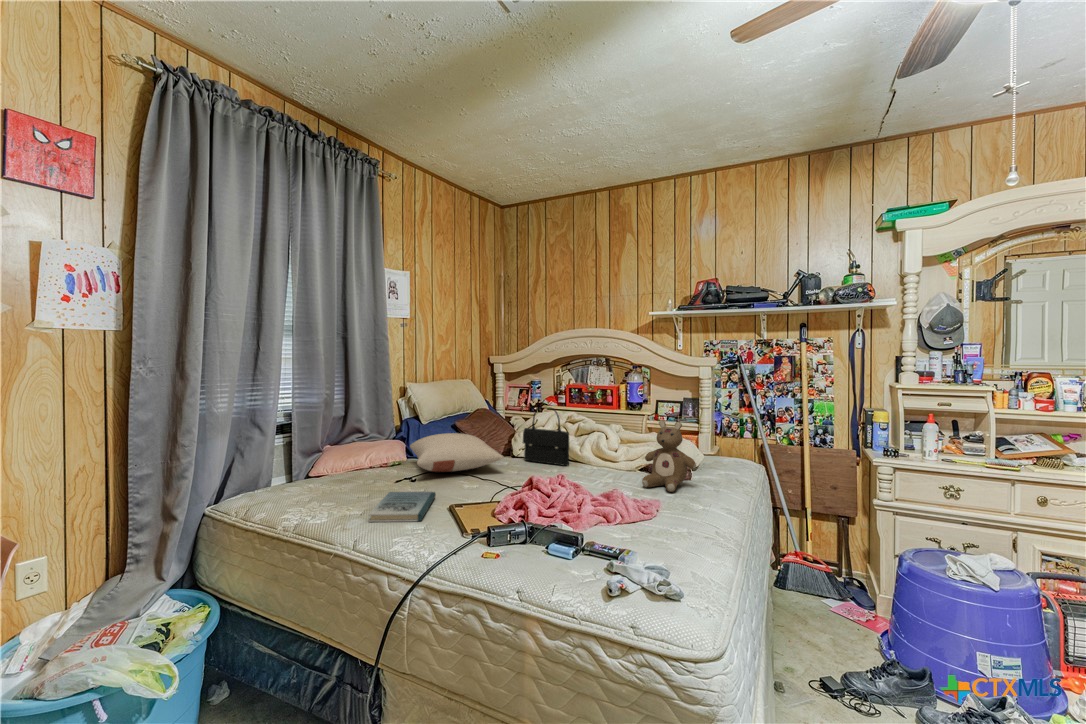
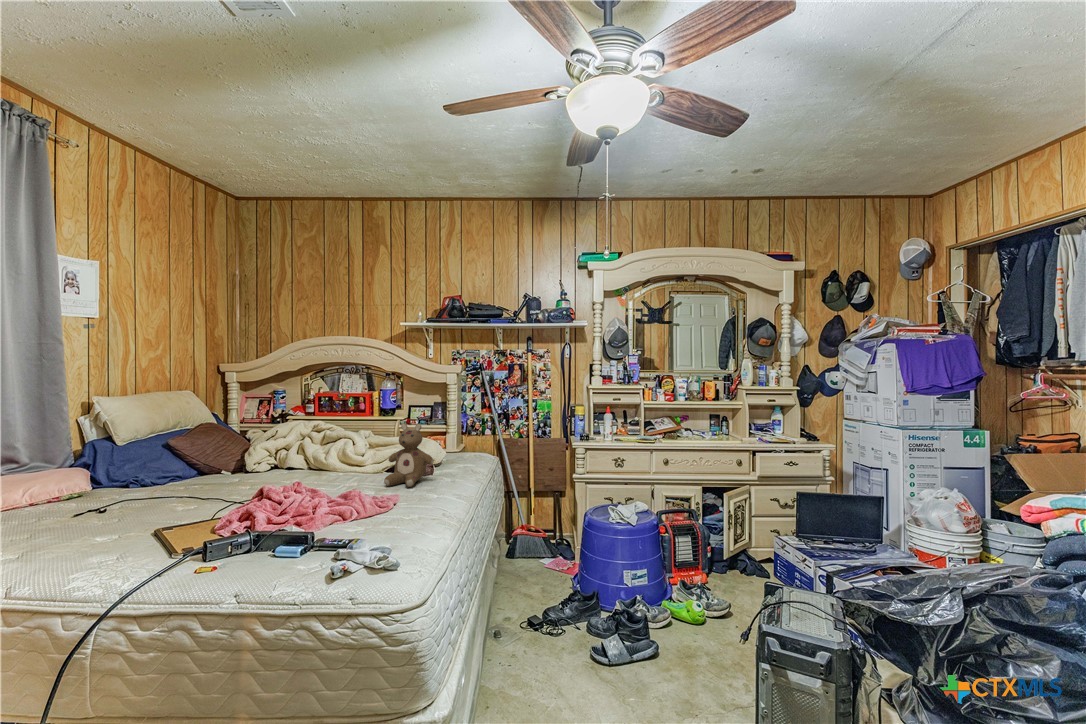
handbag: present [523,407,569,466] -> none [257,417,313,476]
pillow: present [410,433,504,472] -> none [96,454,232,500]
book: present [368,492,436,522] -> none [30,520,136,566]

